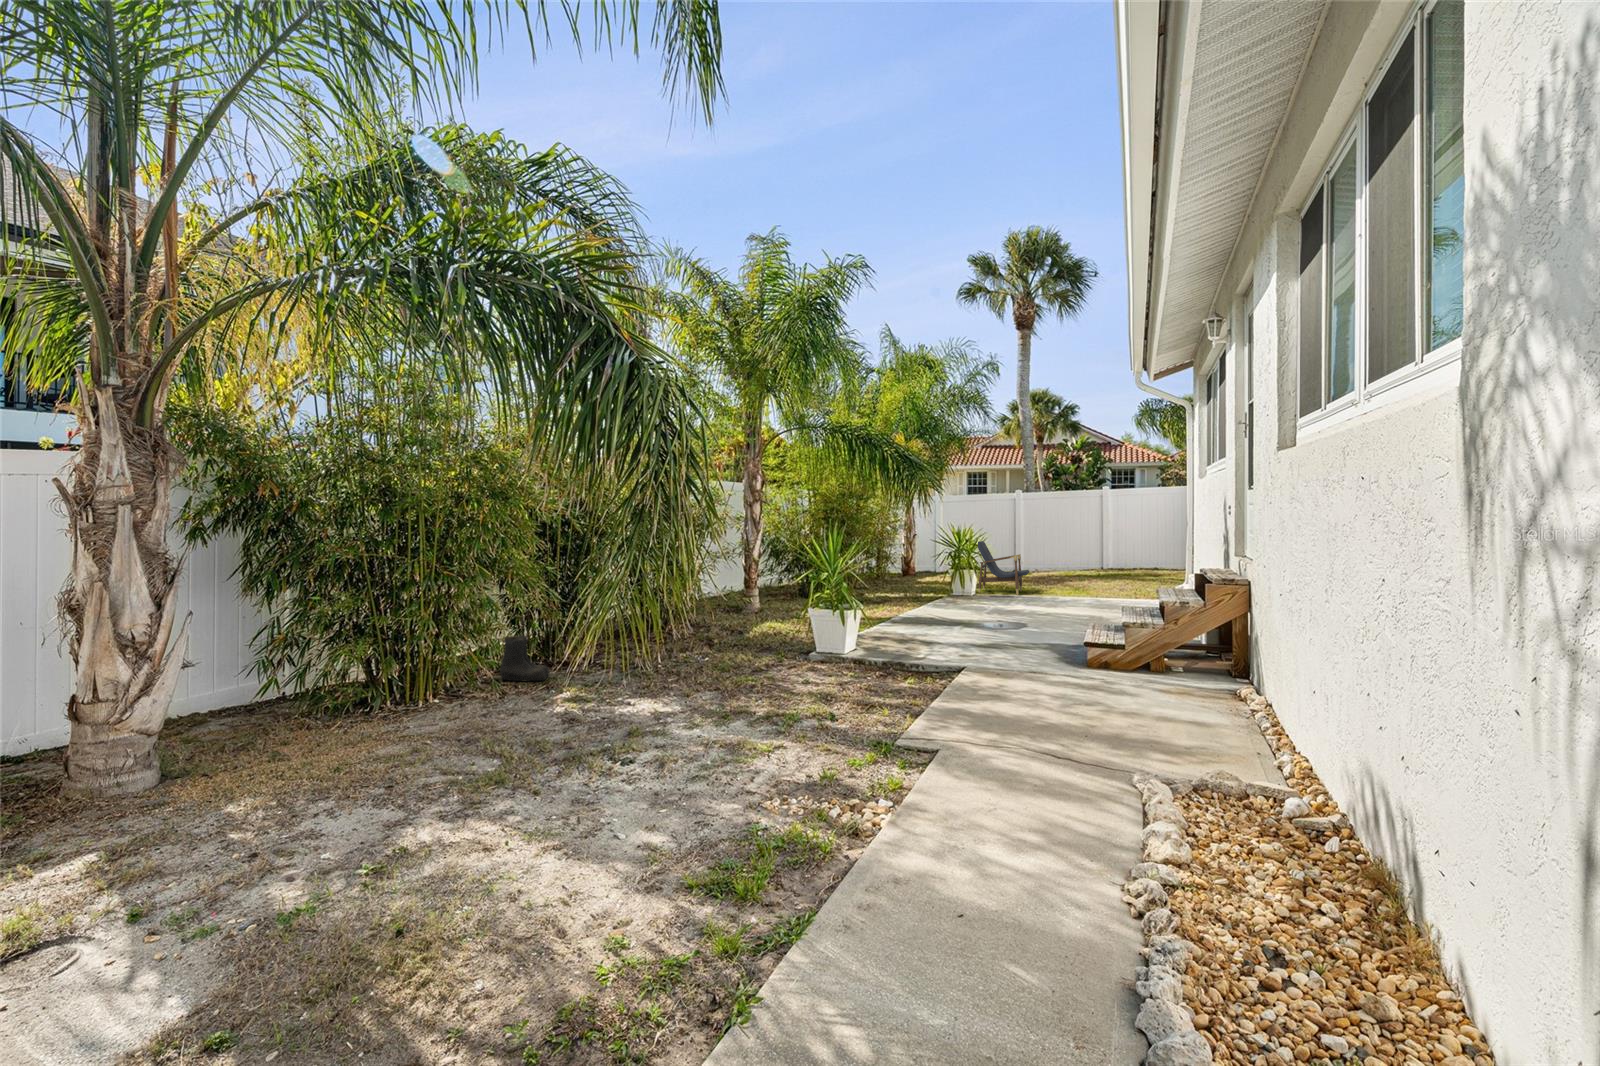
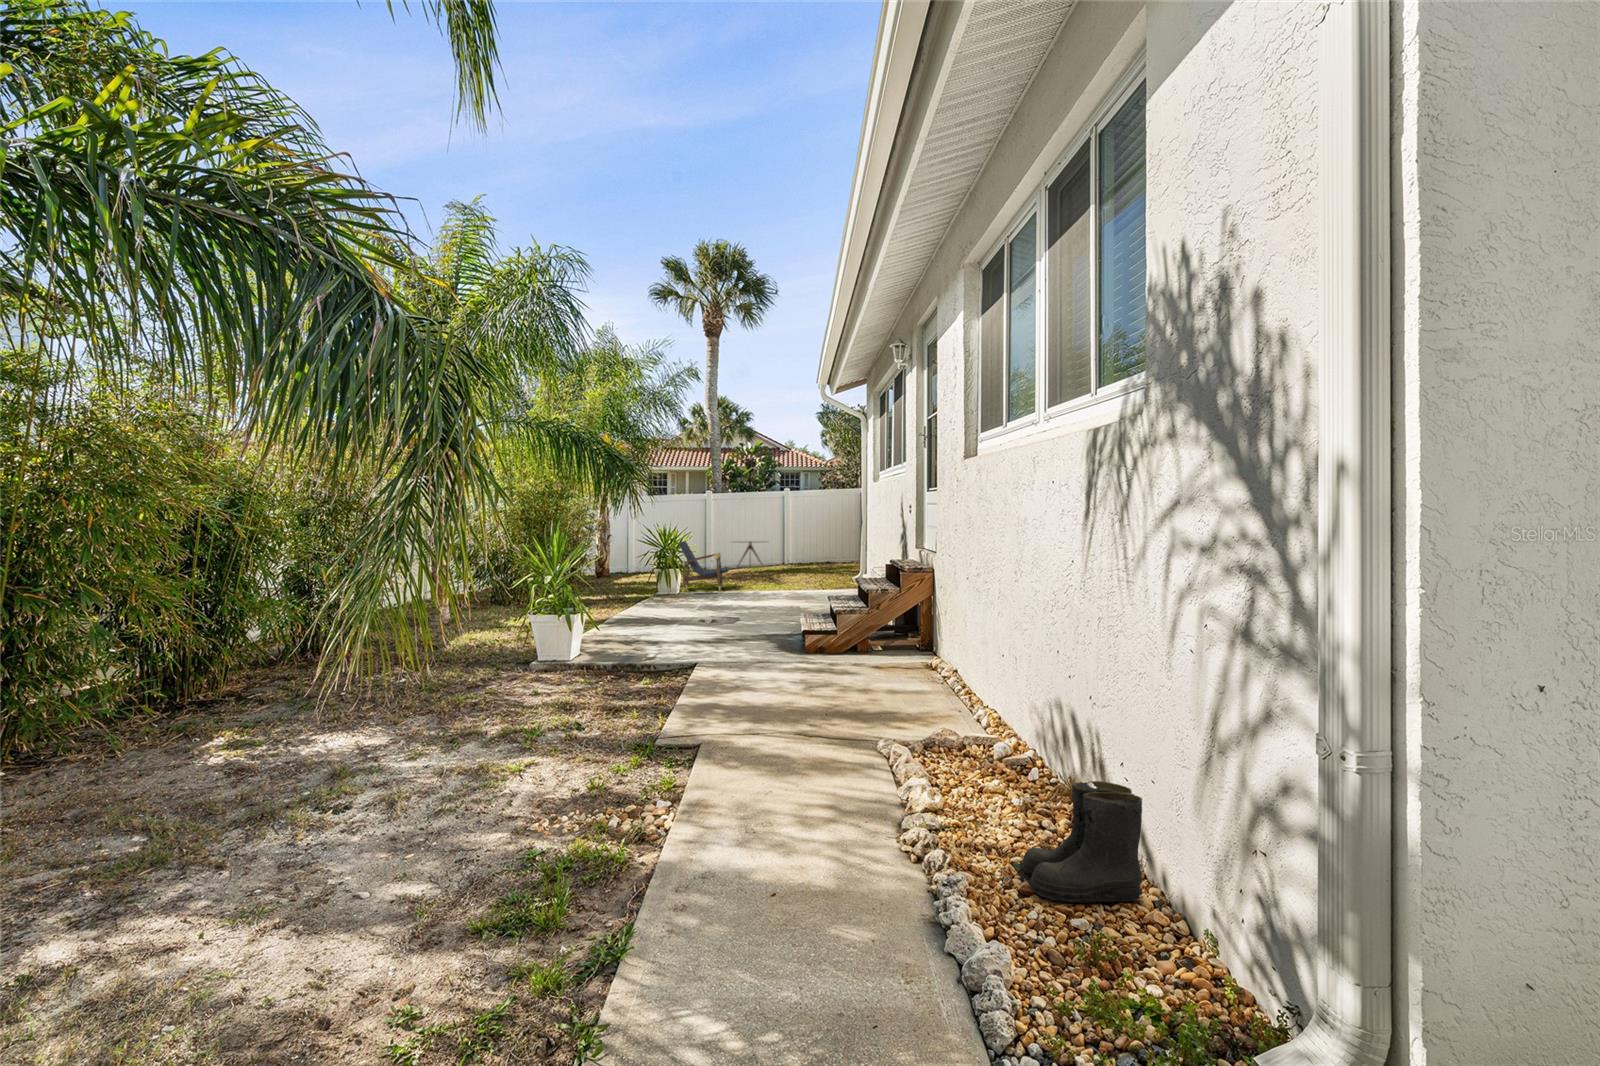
round table: none [1039,543,1082,572] -> present [740,541,762,566]
boots: present [500,635,549,682] -> present [1020,781,1142,903]

